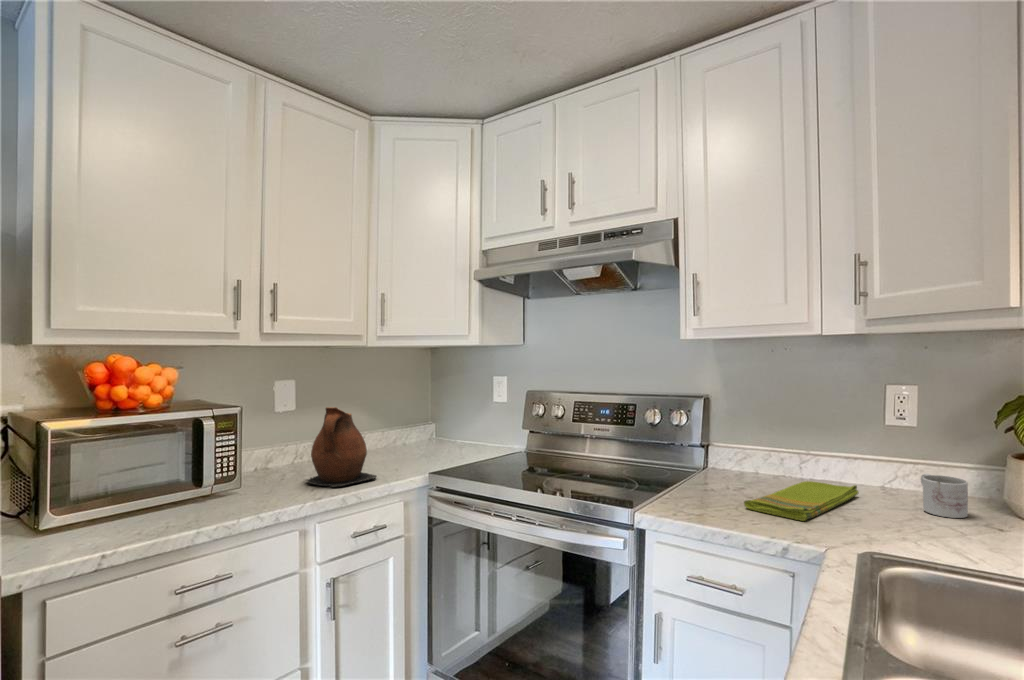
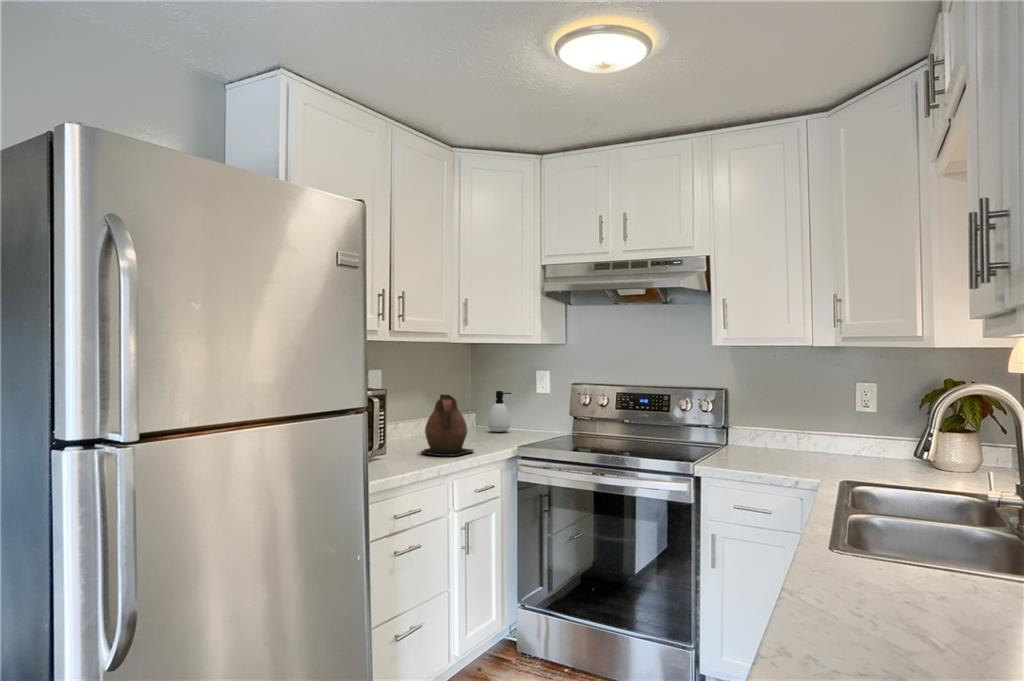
soap dispenser: none [438,399,464,447] -> present [488,391,511,432]
mug: present [921,473,968,518] -> none [874,441,902,468]
dish towel: present [744,481,859,521] -> none [761,450,834,470]

